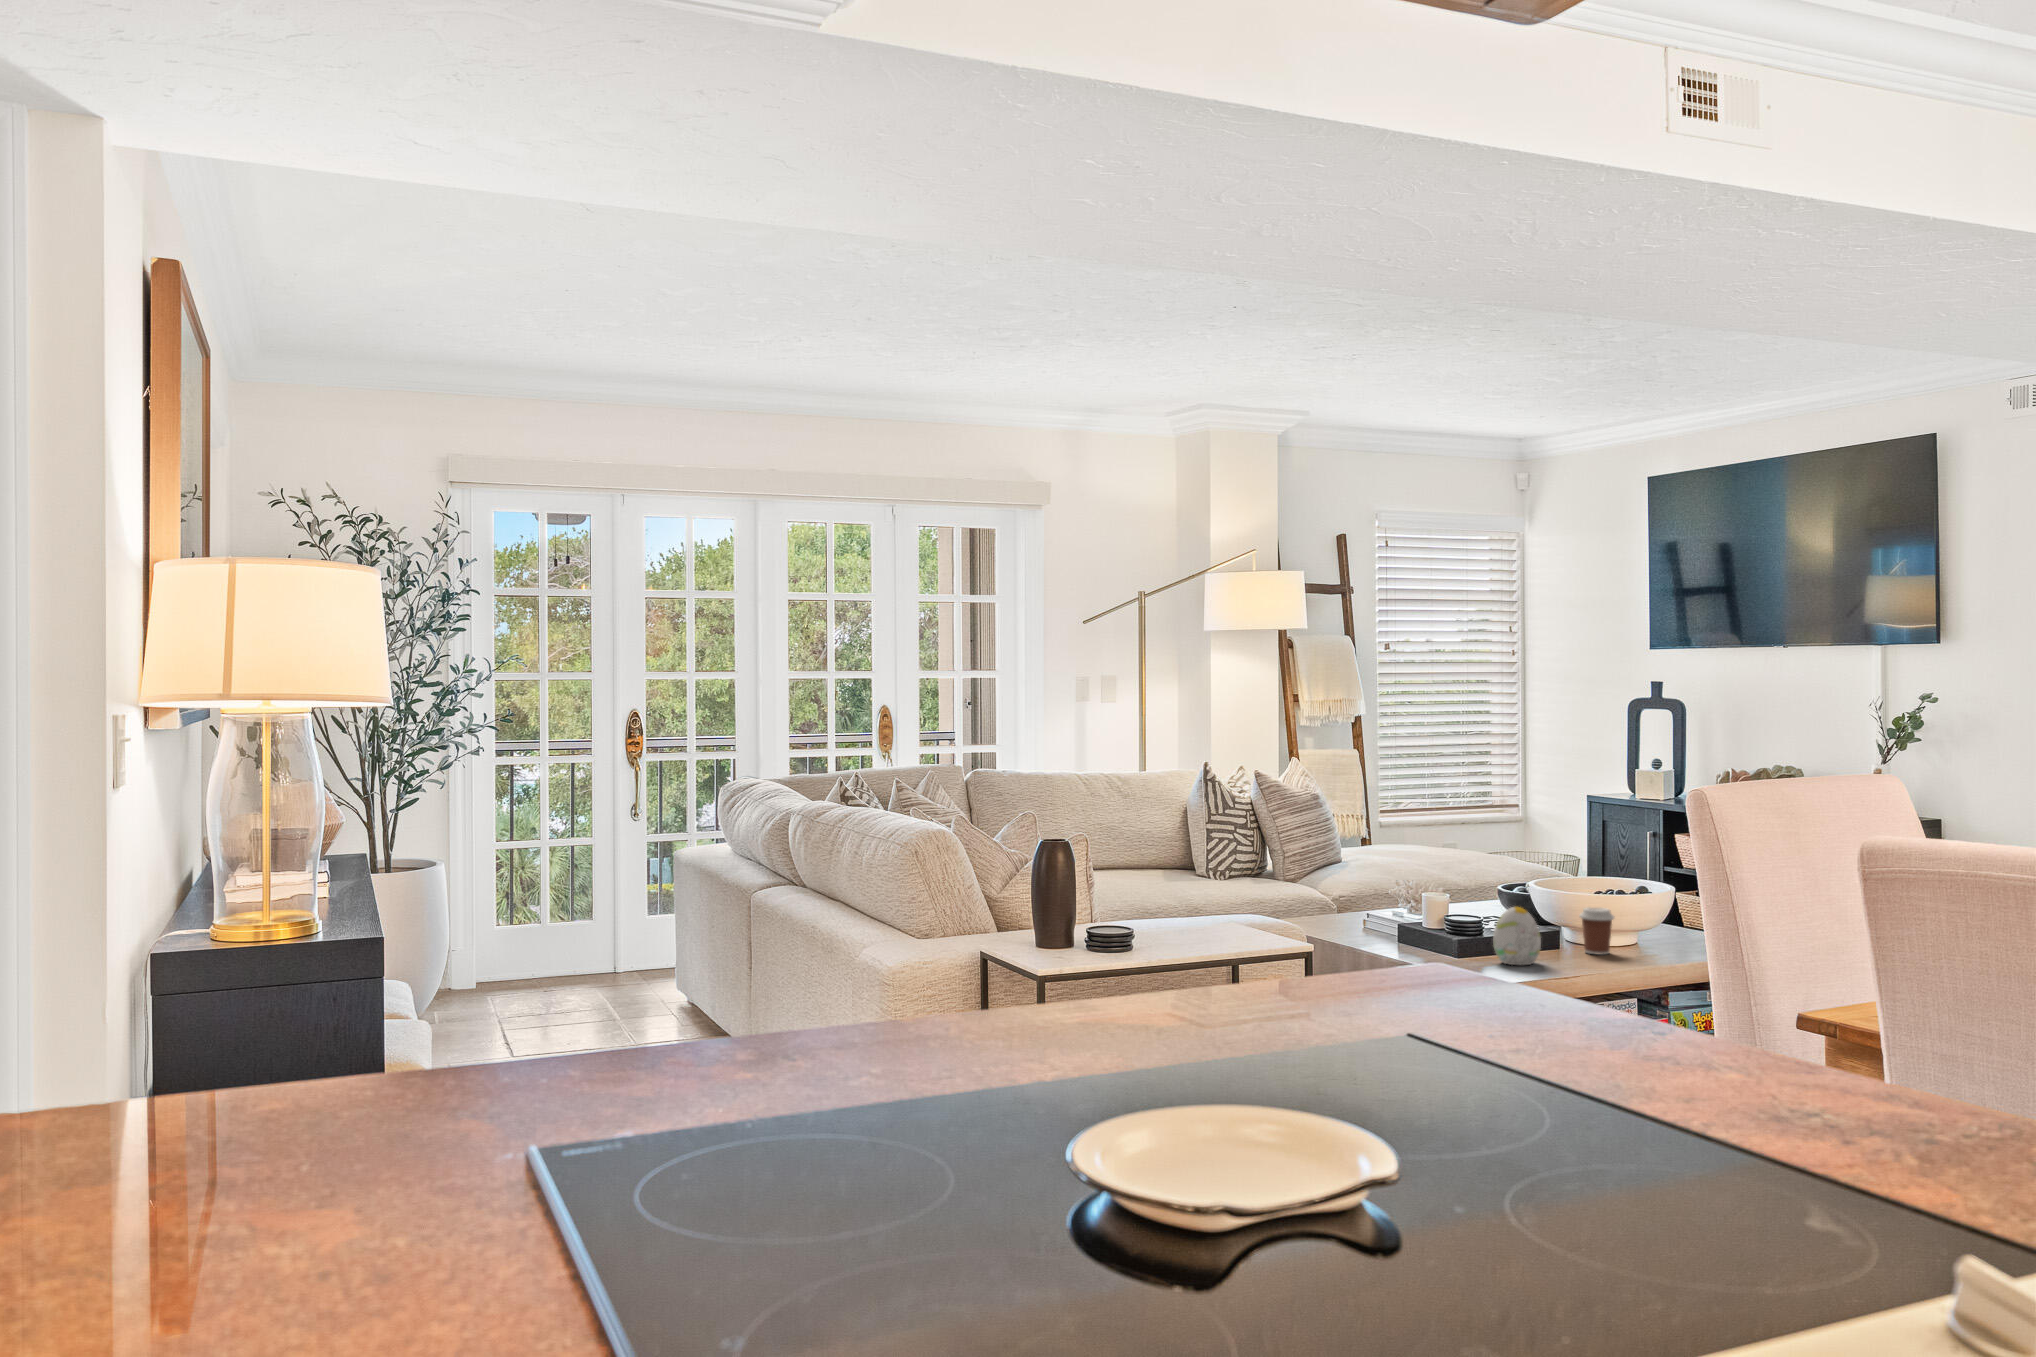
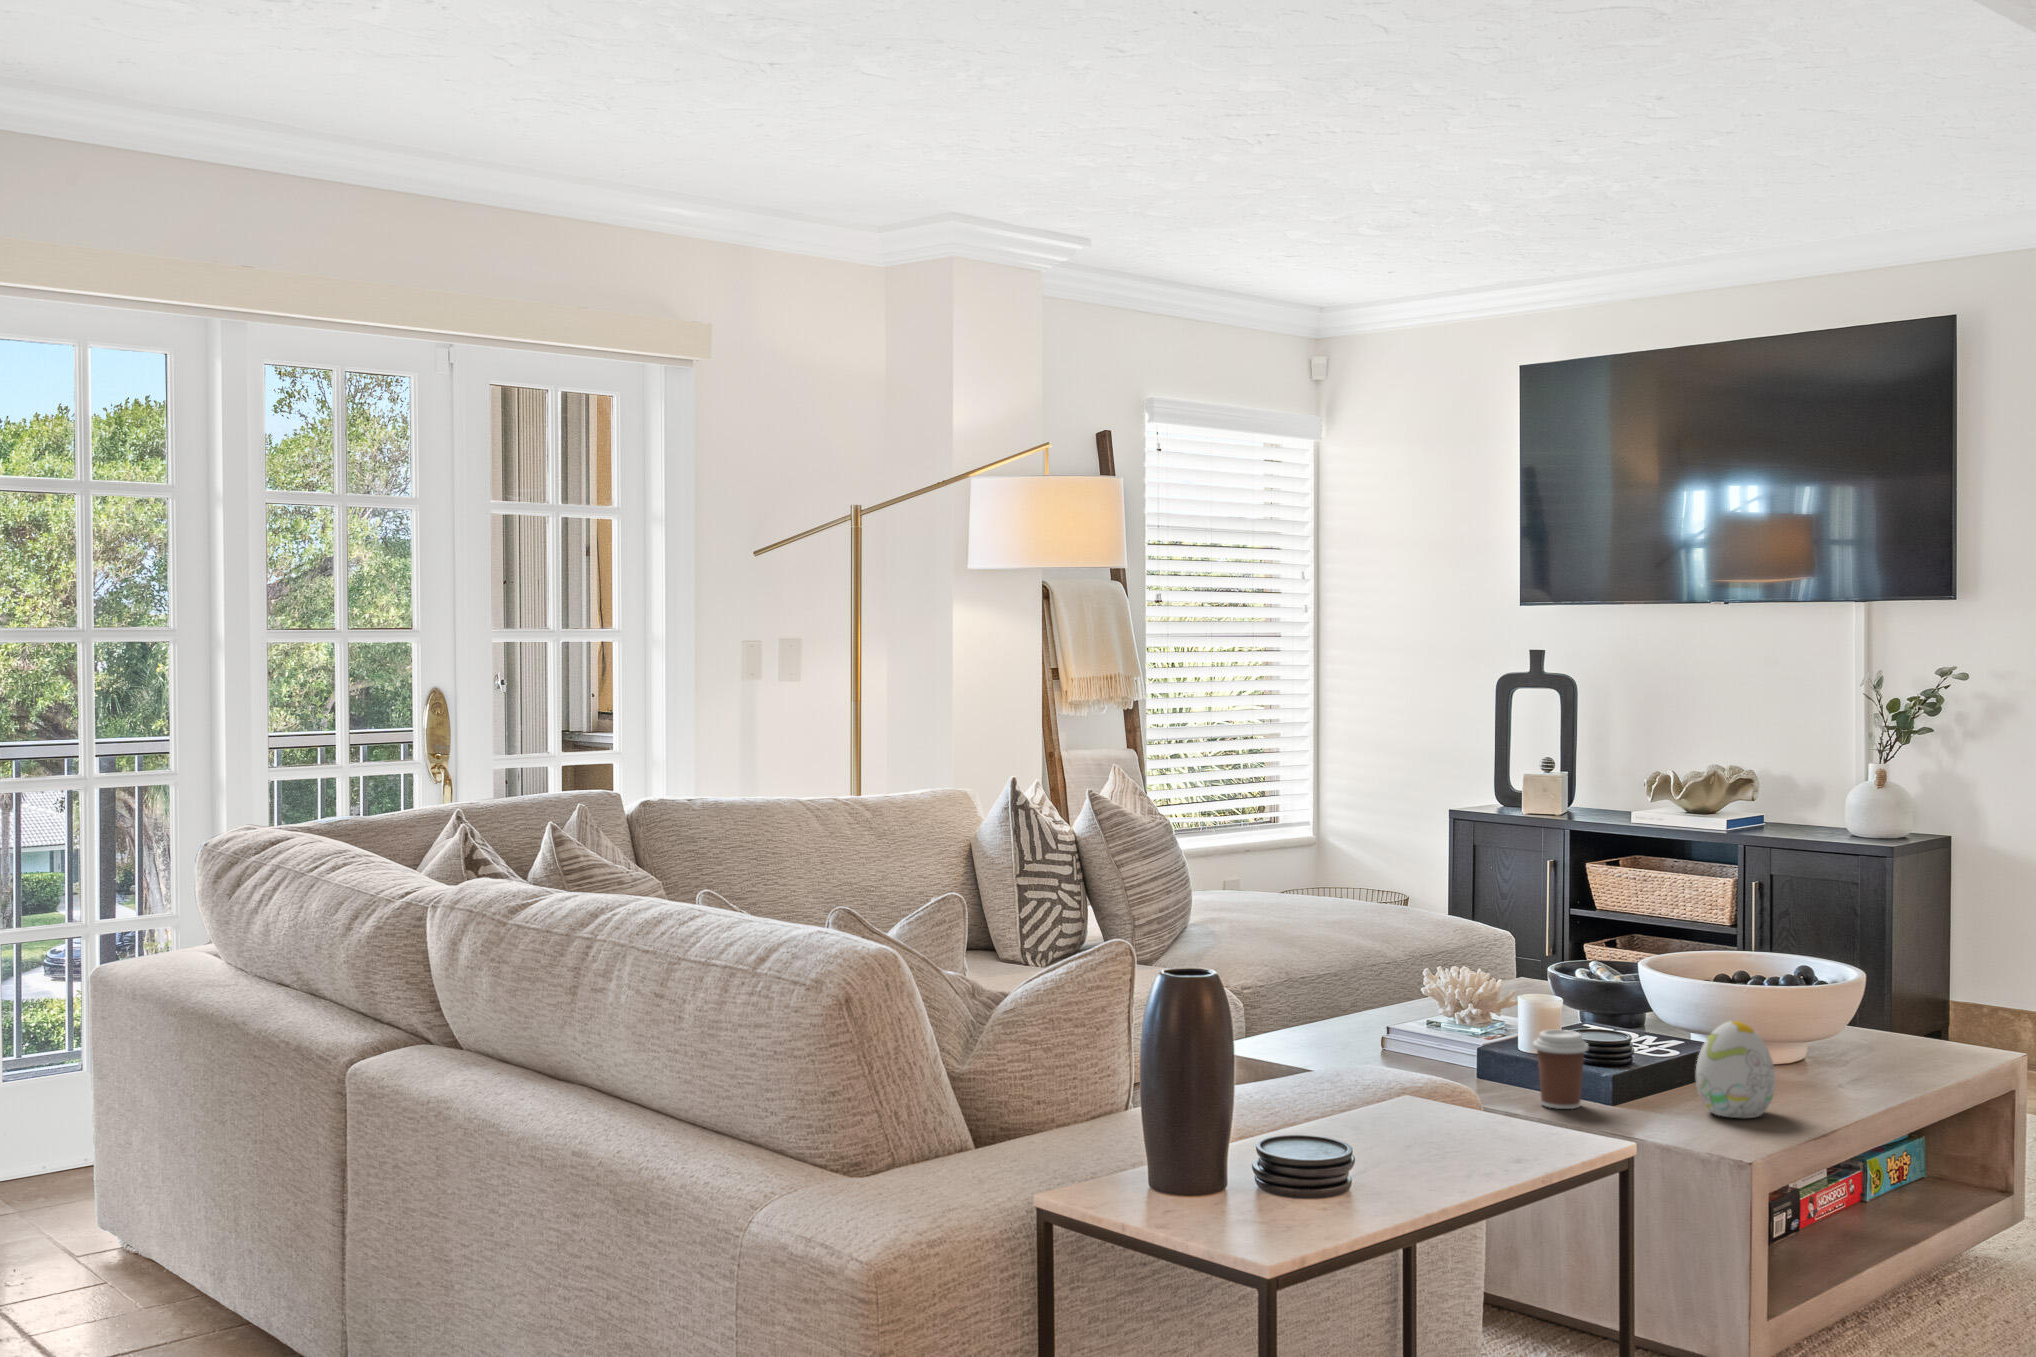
coffee cup: present [1579,907,1614,955] -> present [1533,1030,1588,1109]

